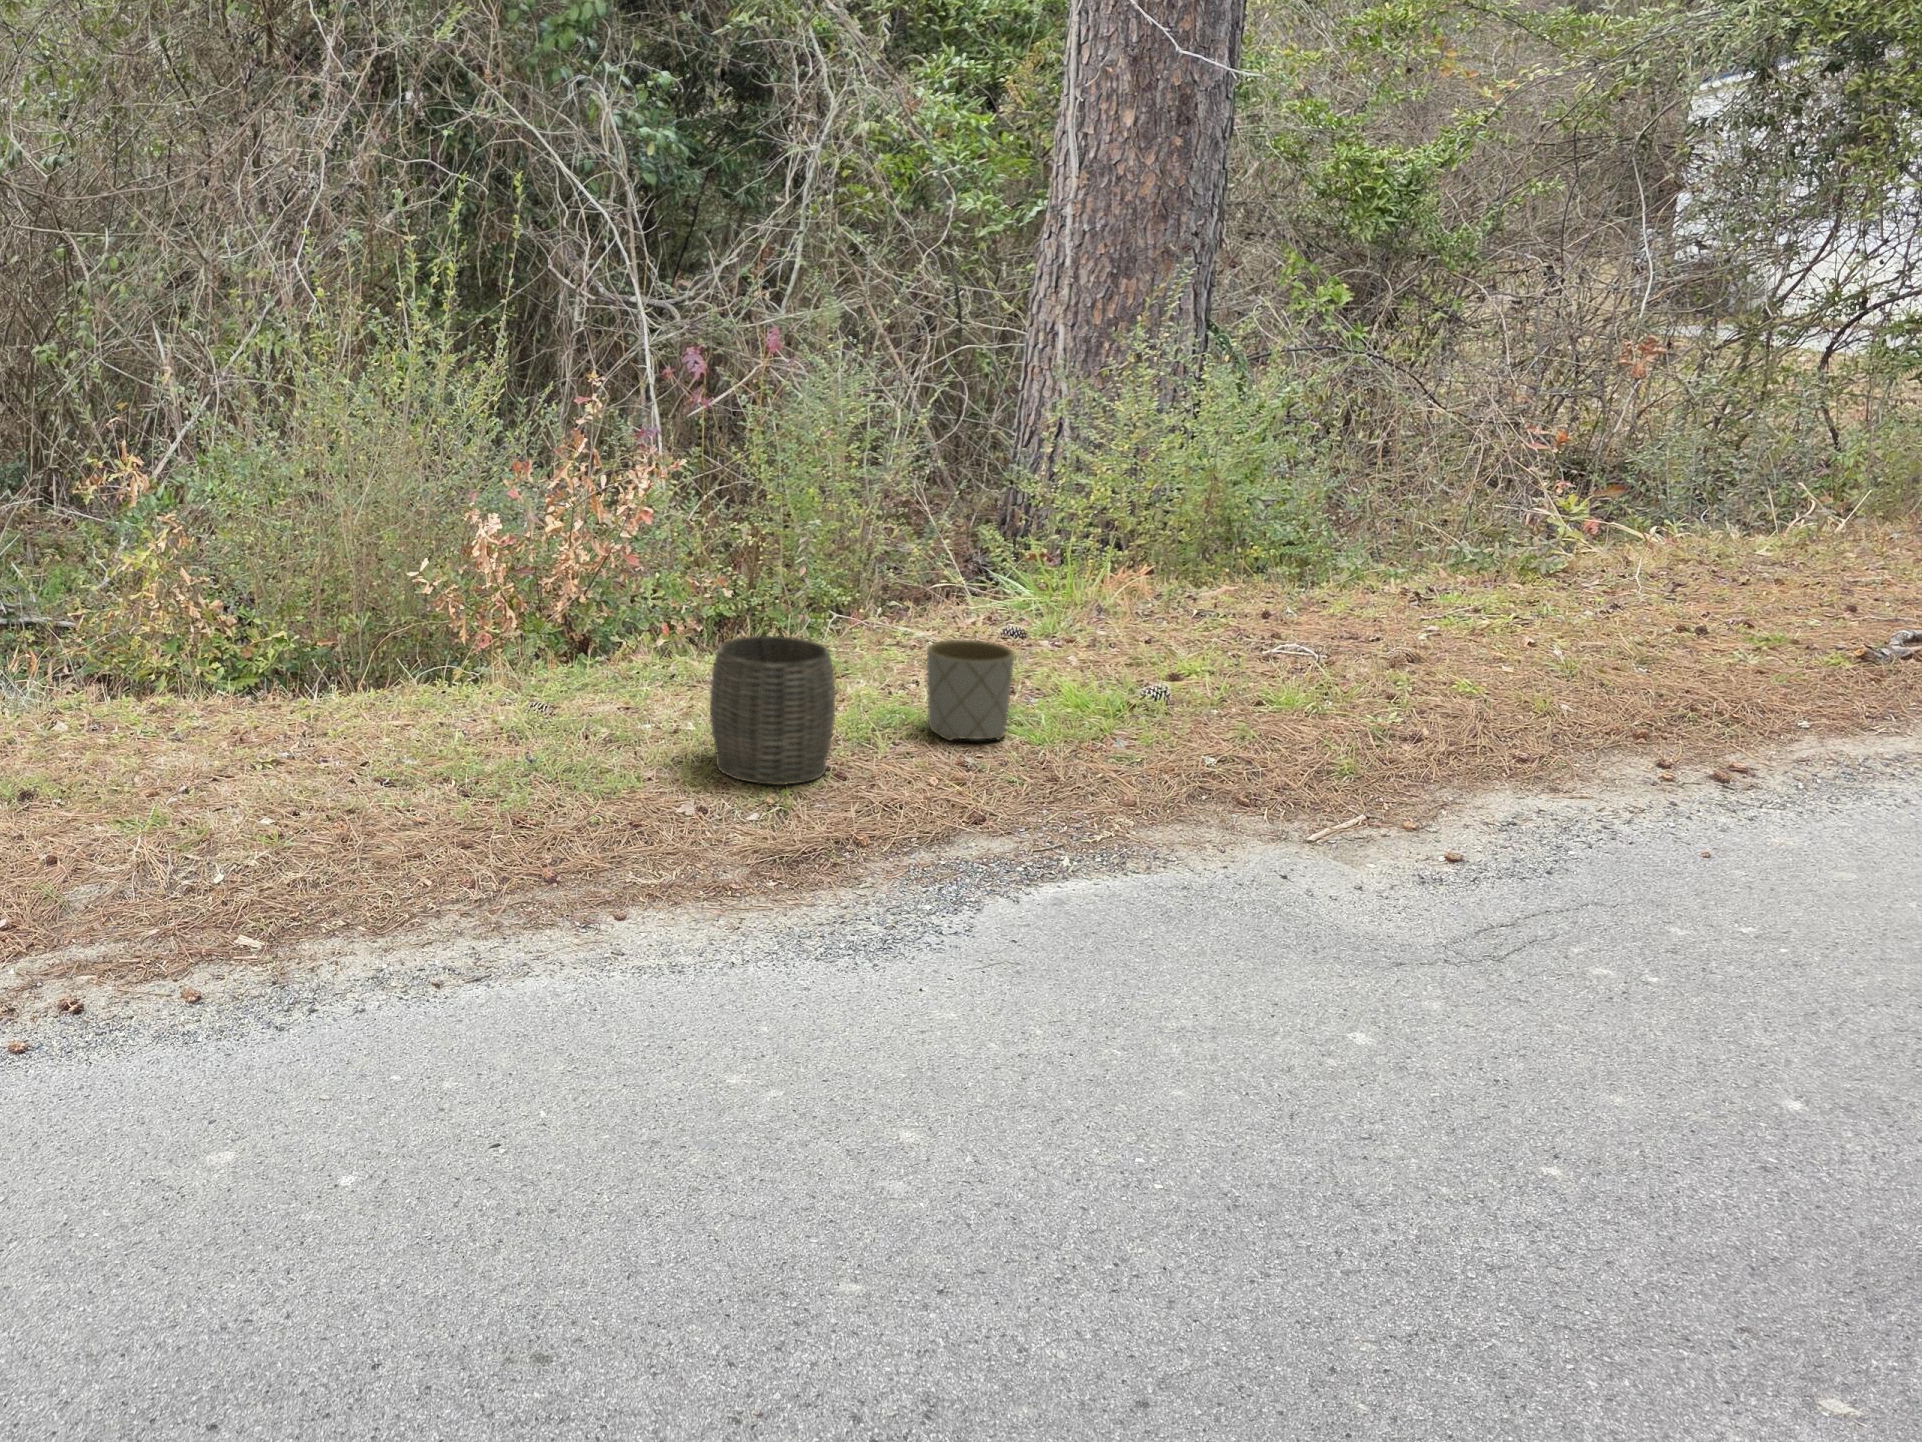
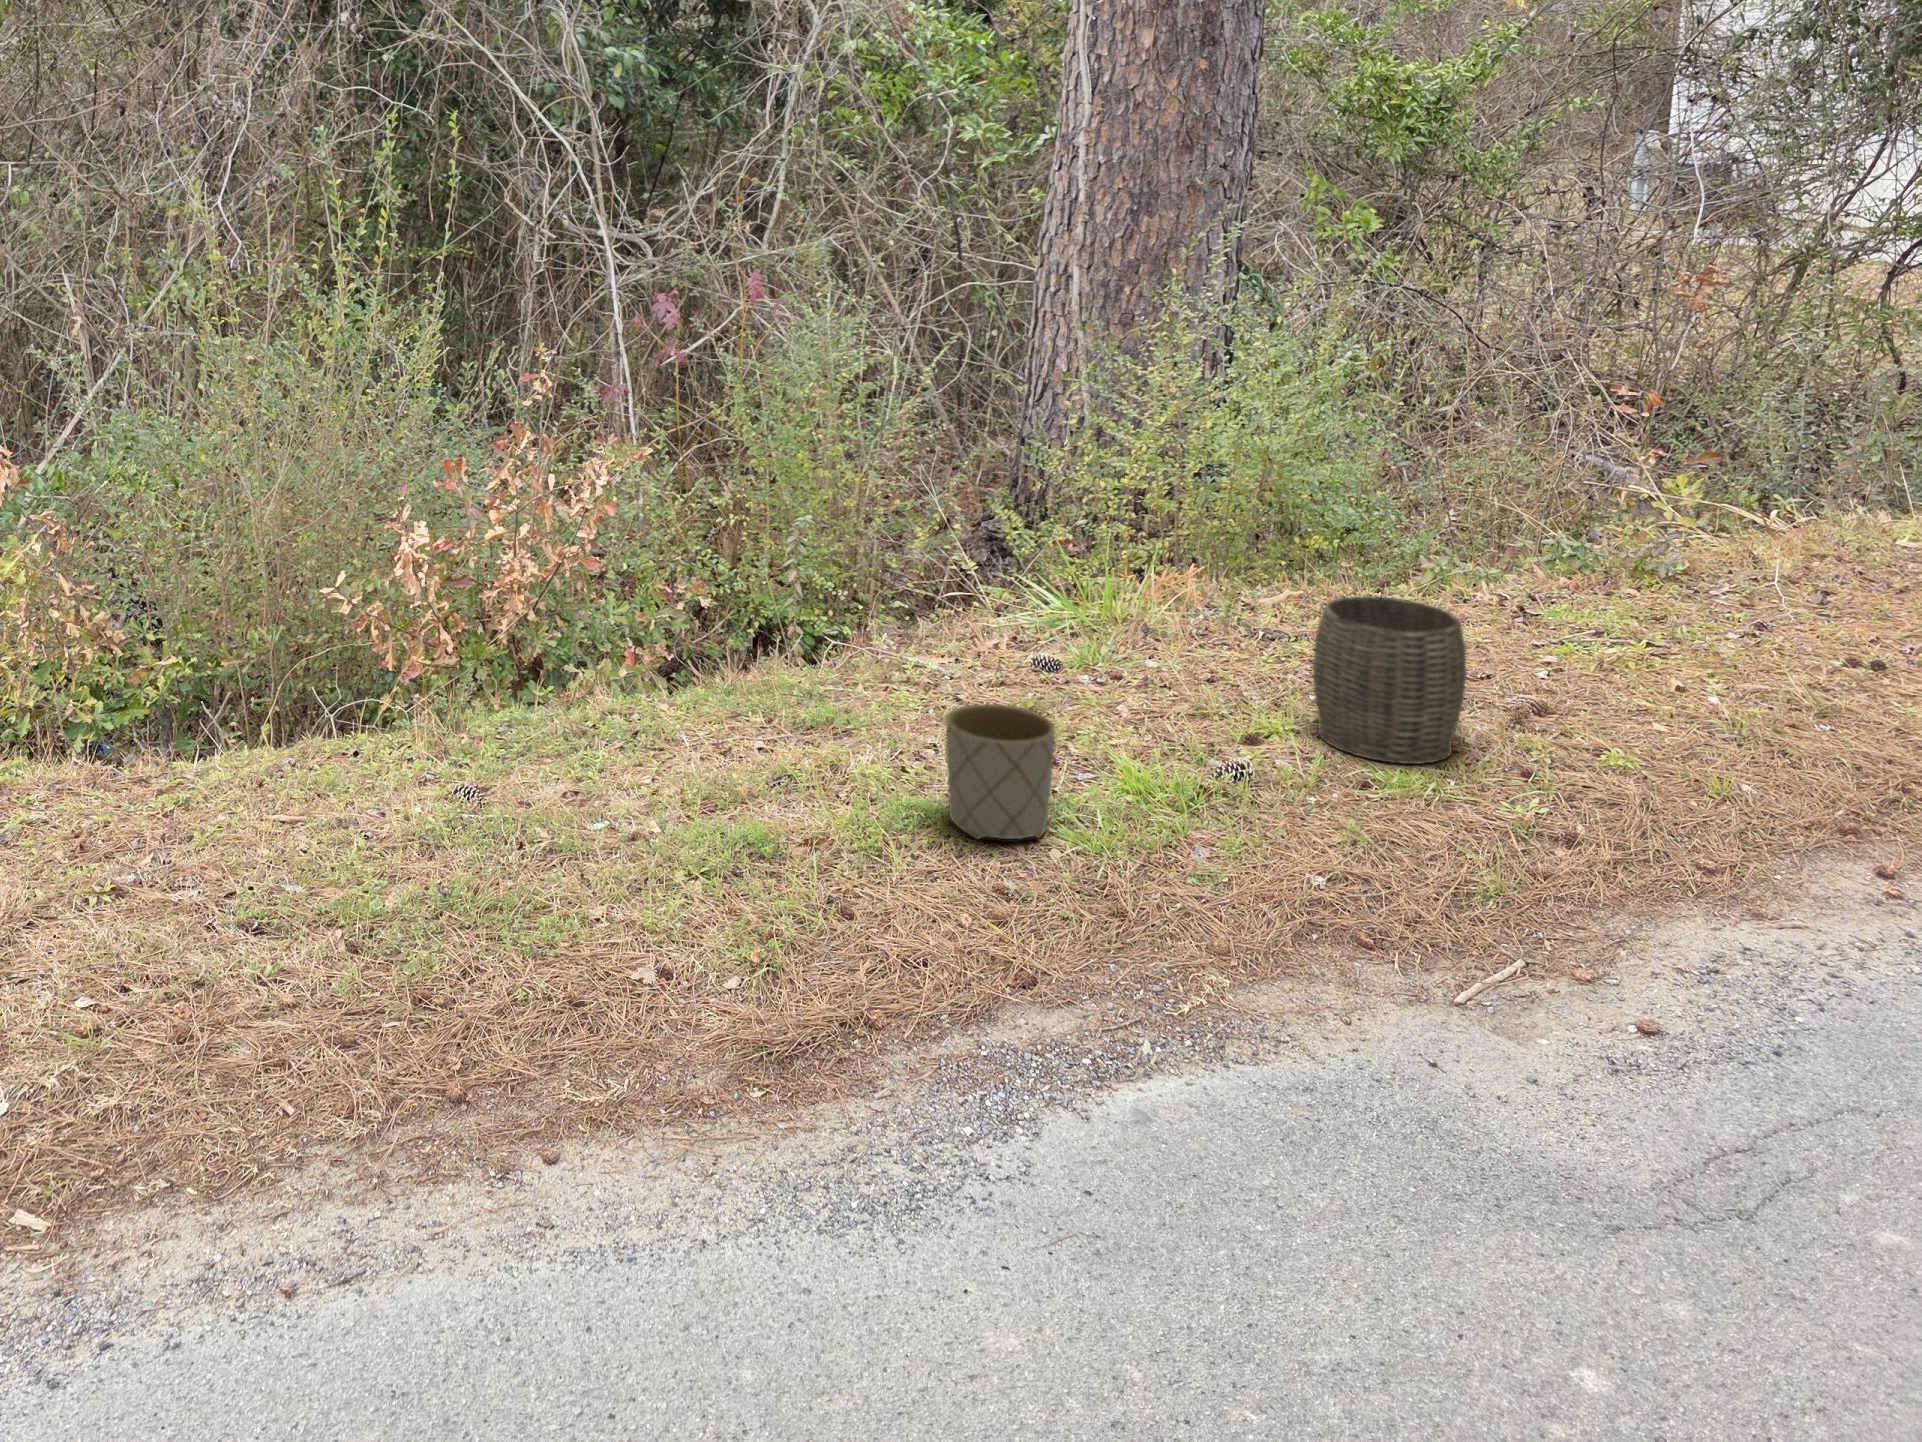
woven basket: present [710,636,835,785] -> present [1313,596,1466,764]

